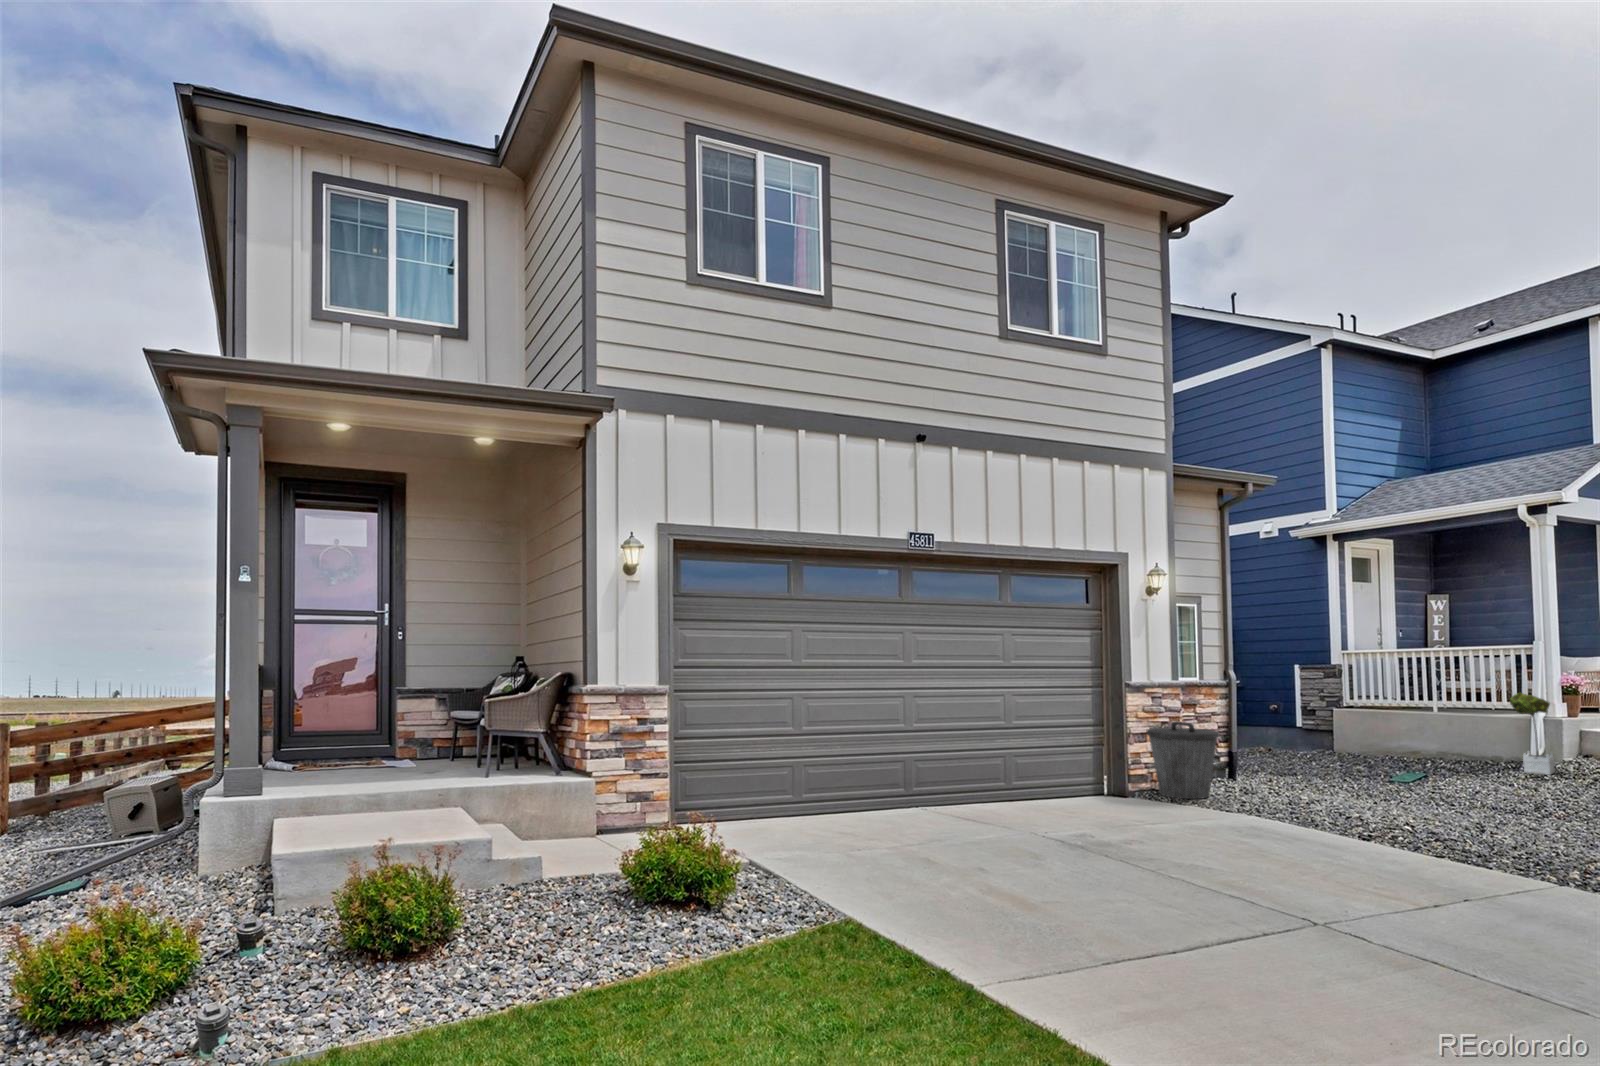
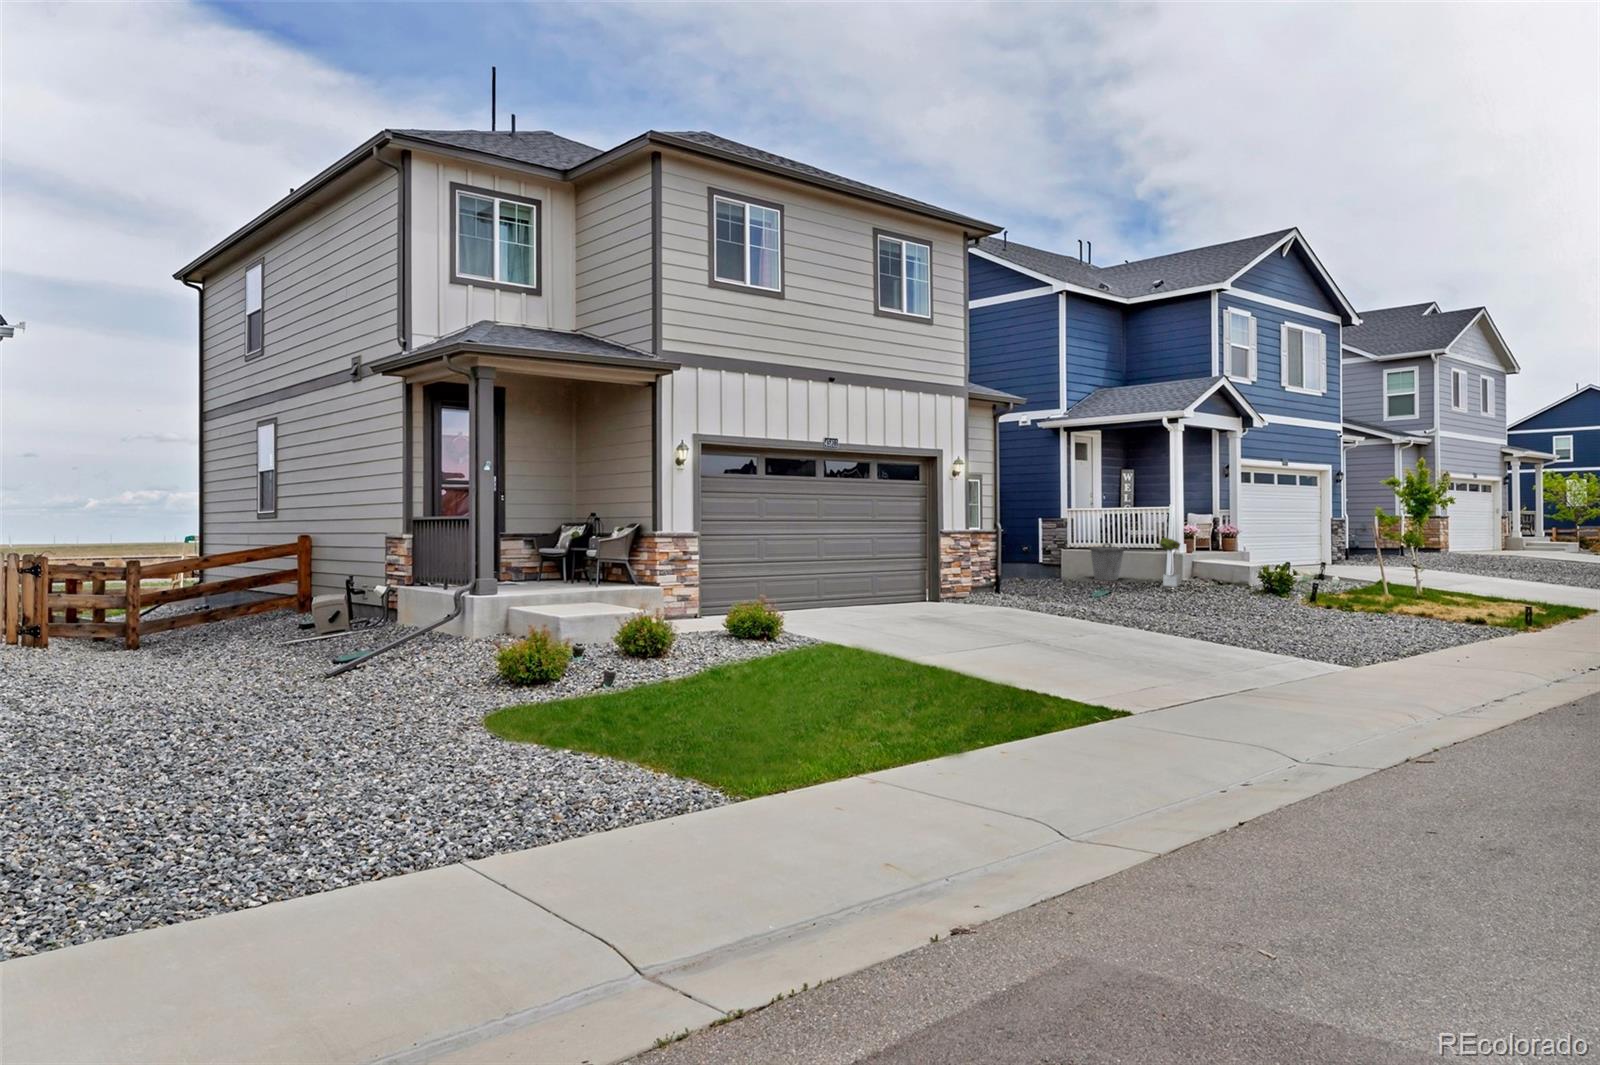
trash can: present [1146,722,1219,799] -> present [1090,543,1125,580]

